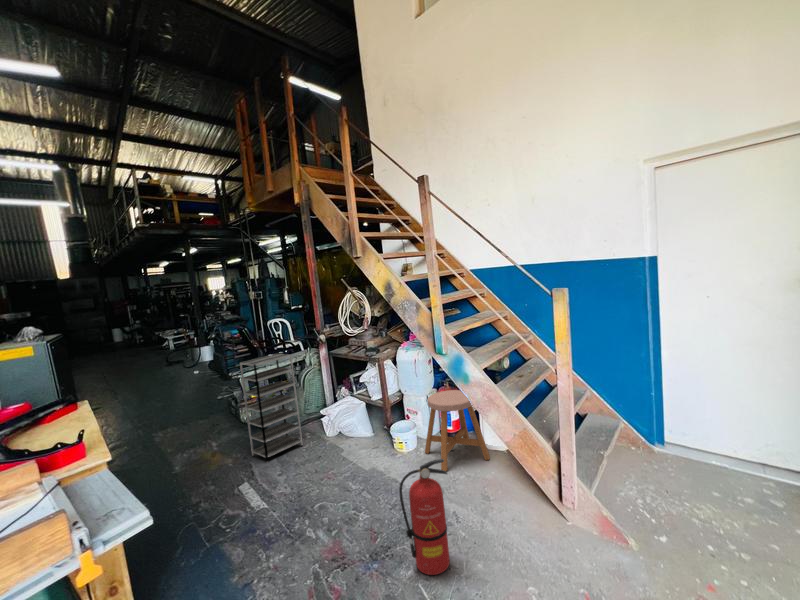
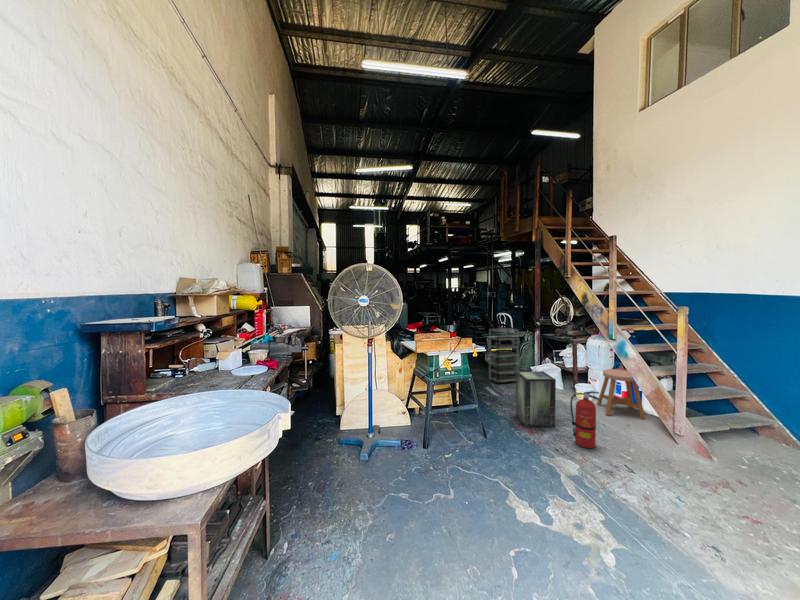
storage box: none [291,432,376,564] -> present [516,371,556,427]

